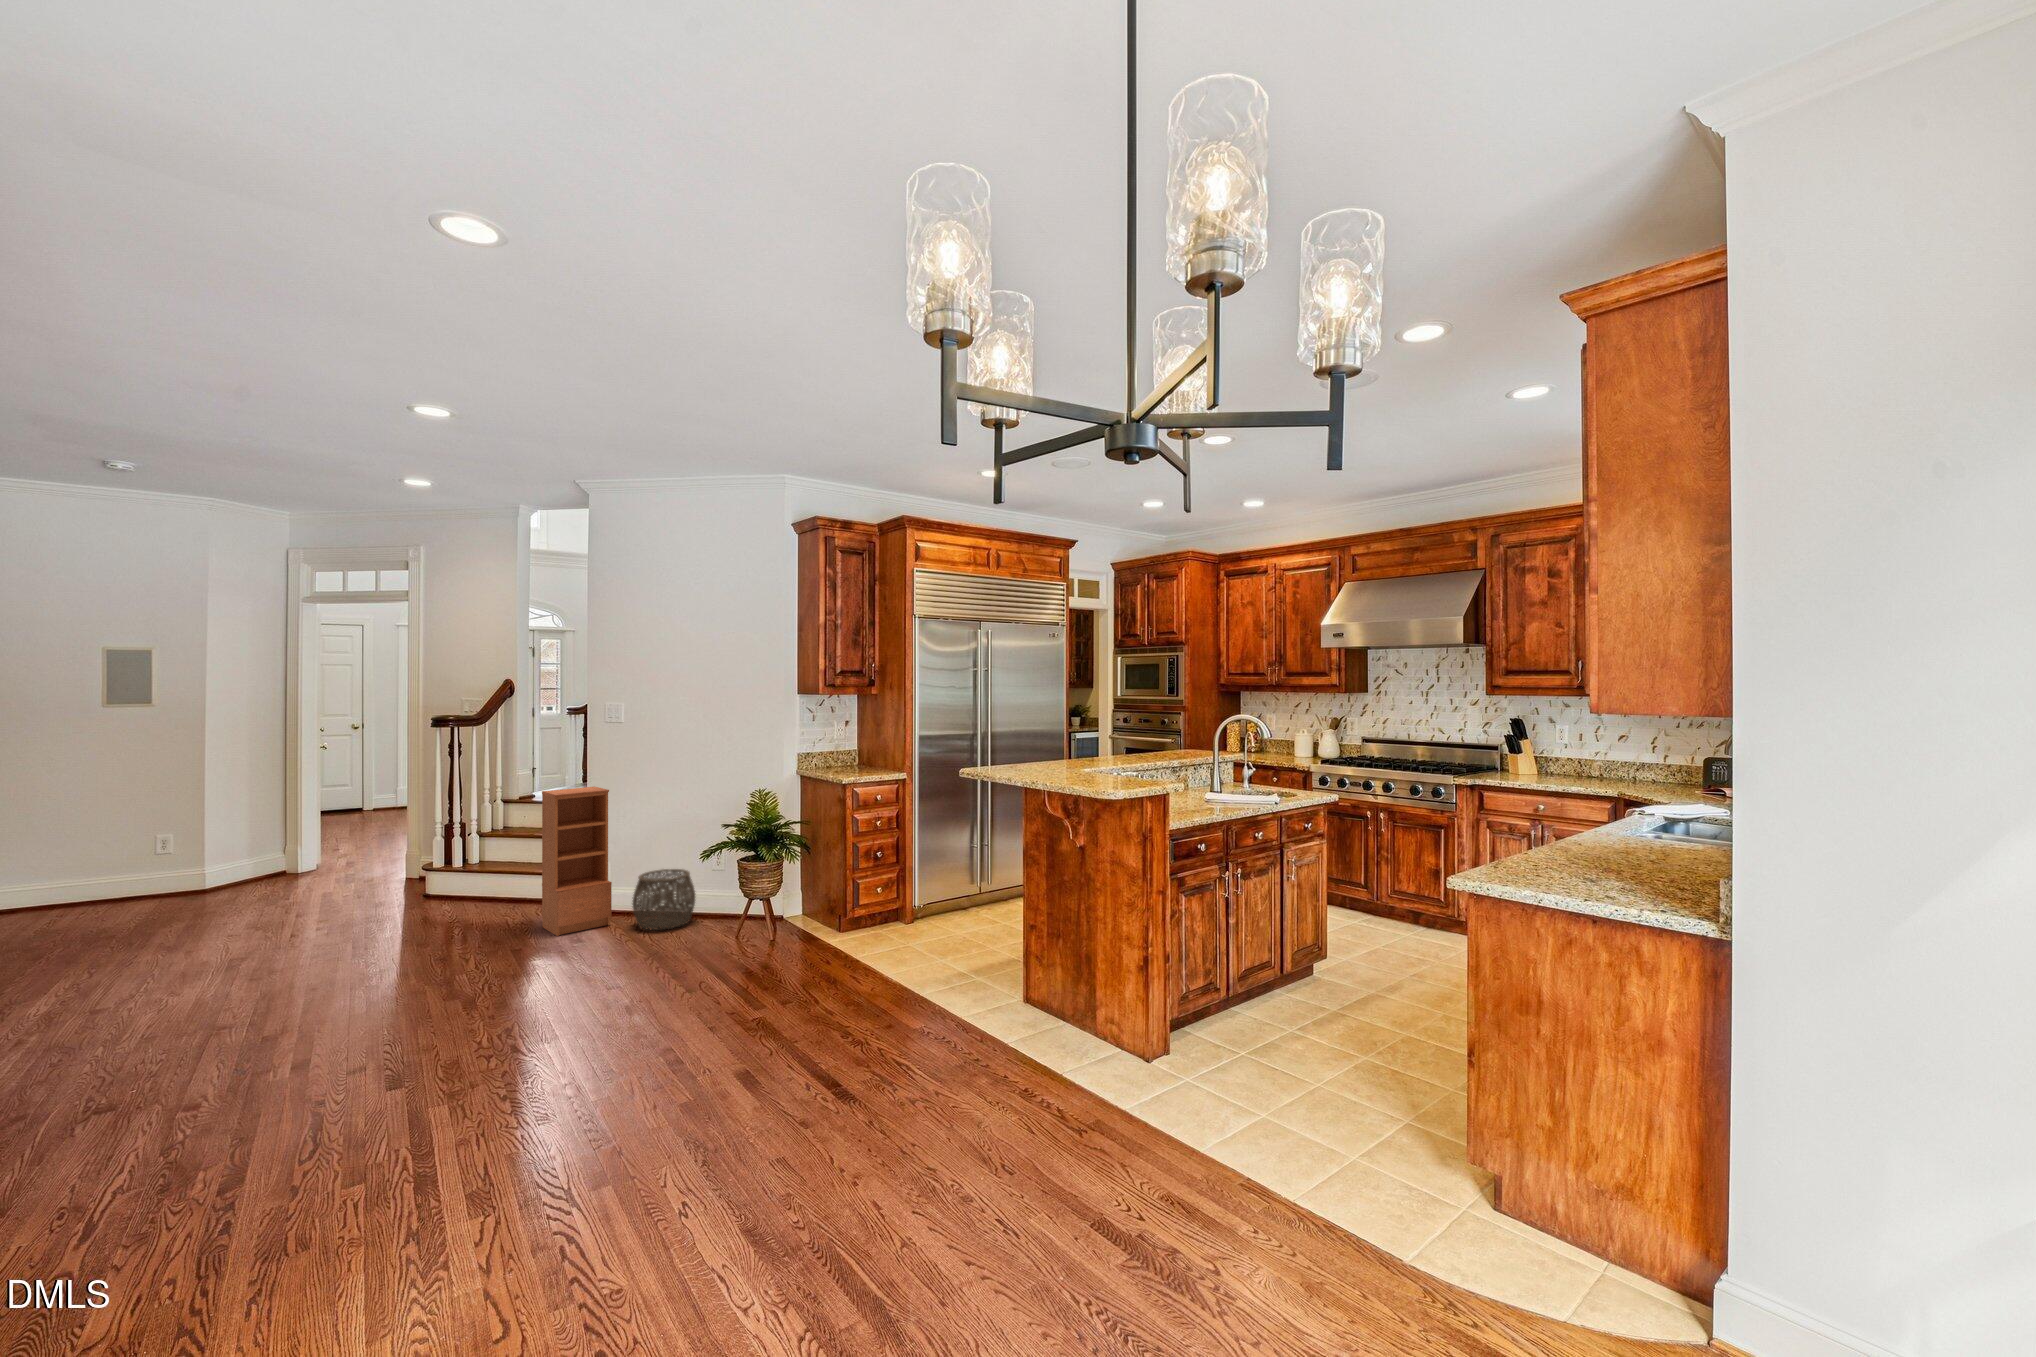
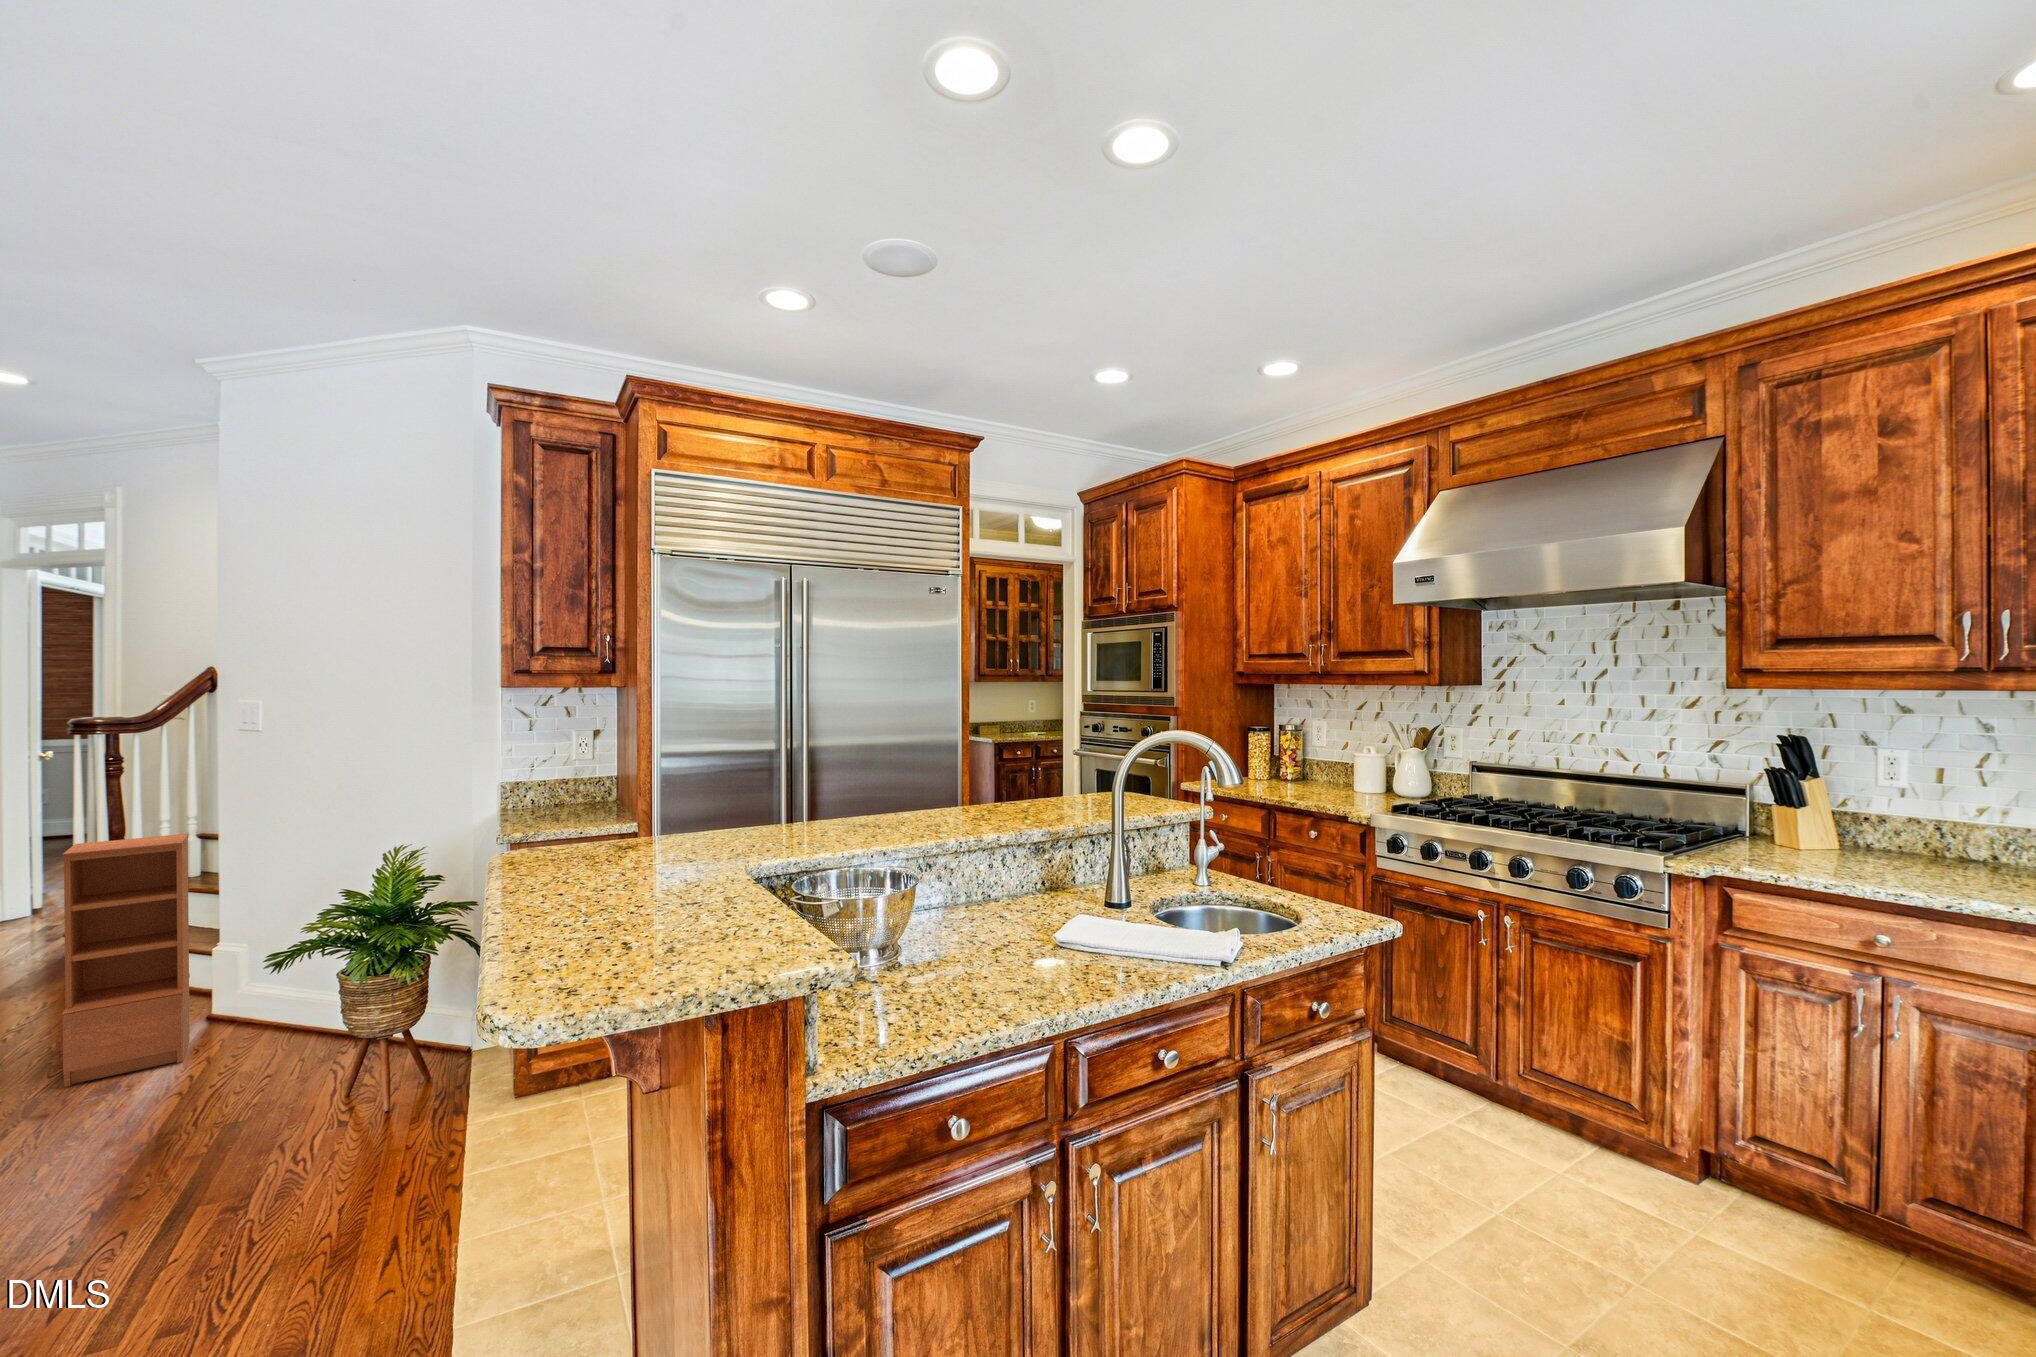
woven basket: present [632,869,695,930] -> none [195,969,325,1081]

